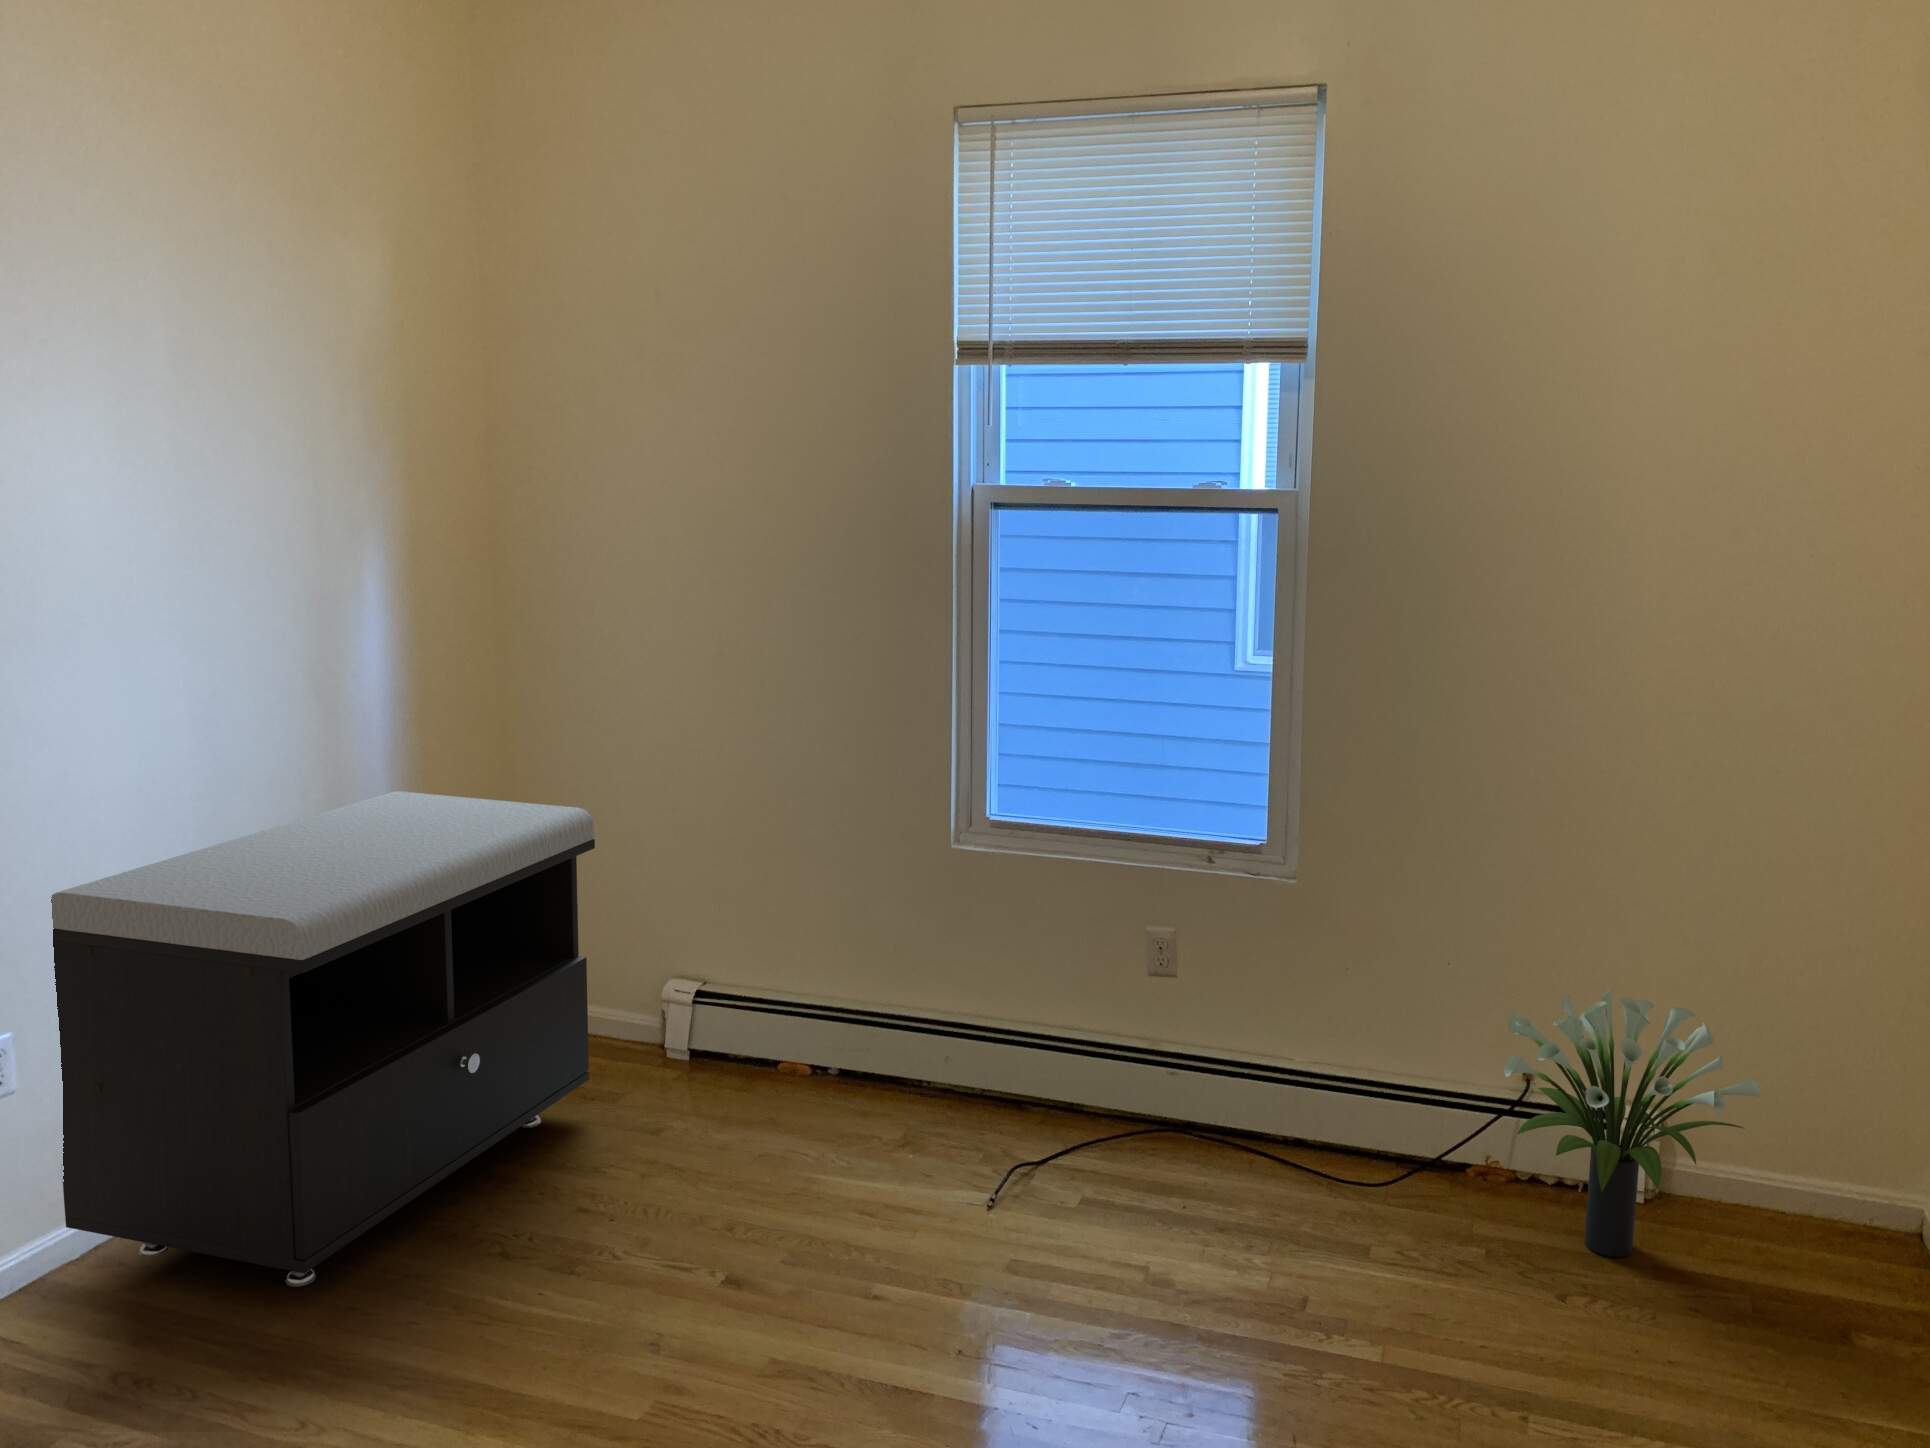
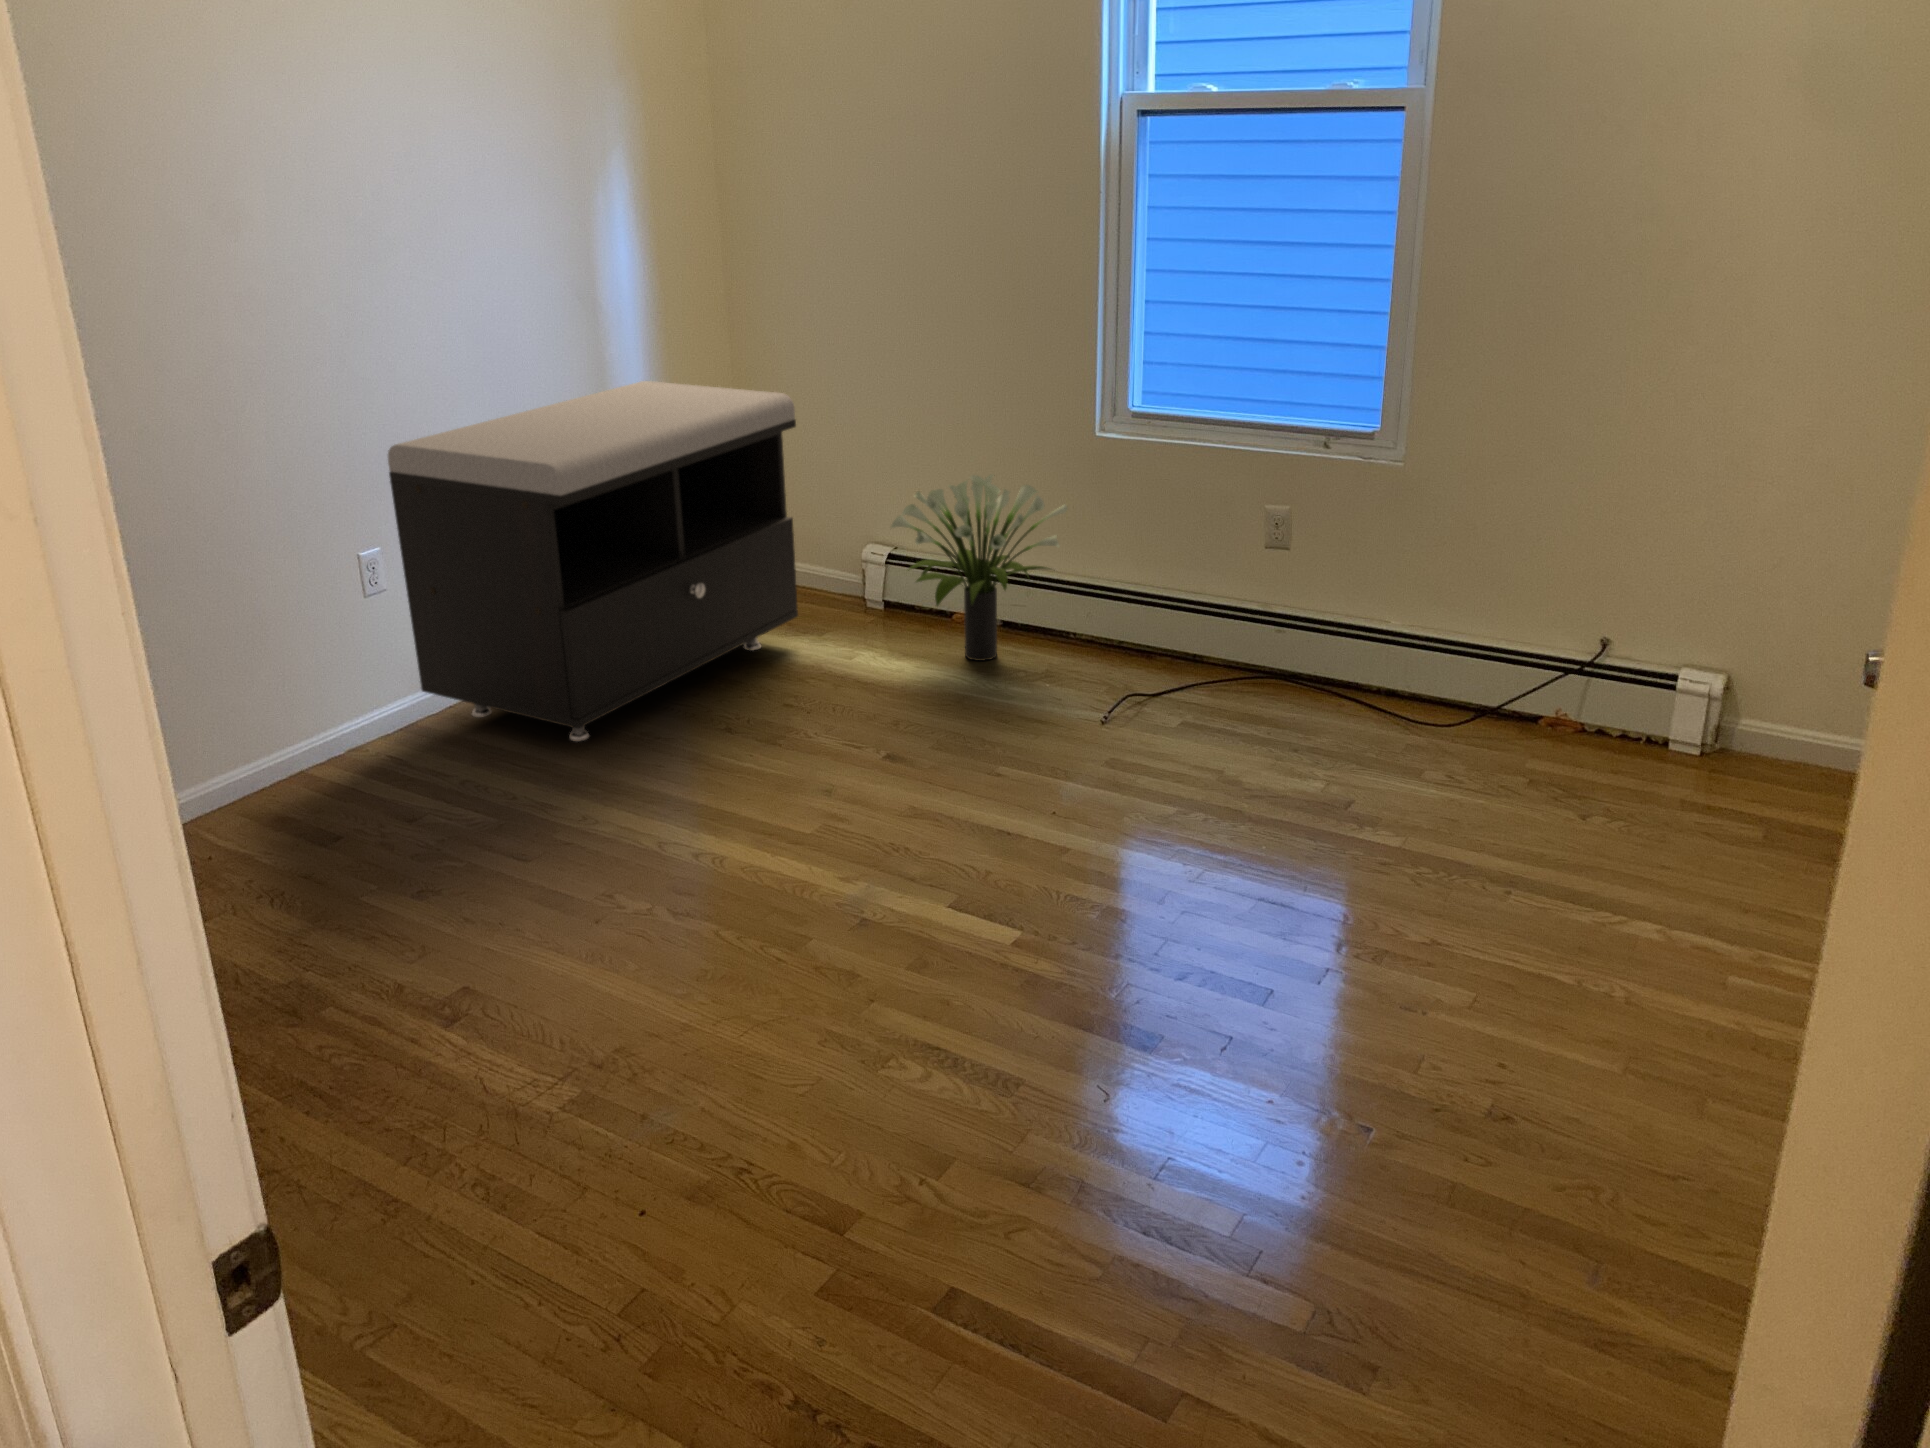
potted plant: present [1504,990,1760,1257] -> present [891,475,1067,661]

